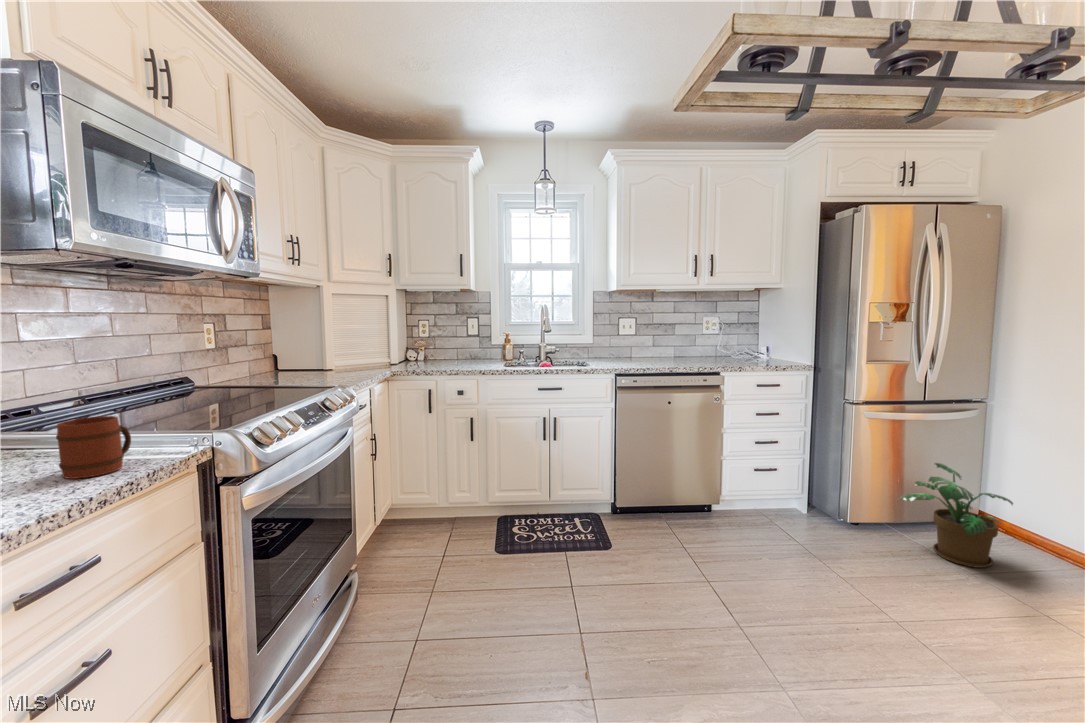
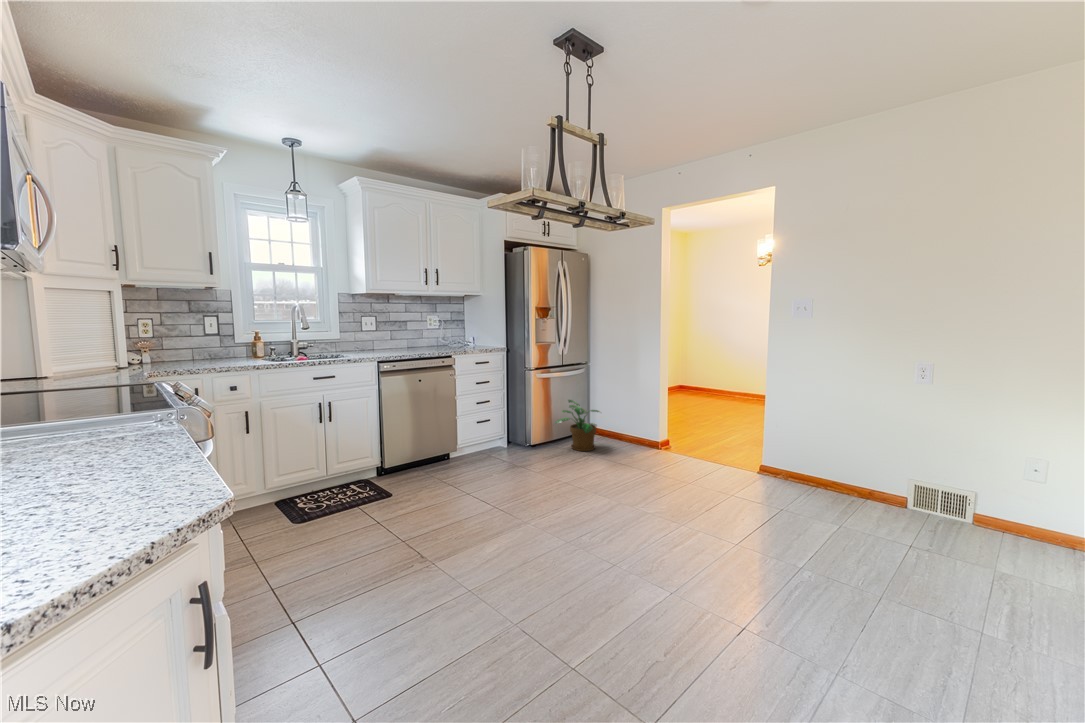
mug: present [56,416,131,479] -> none [54,399,116,454]

